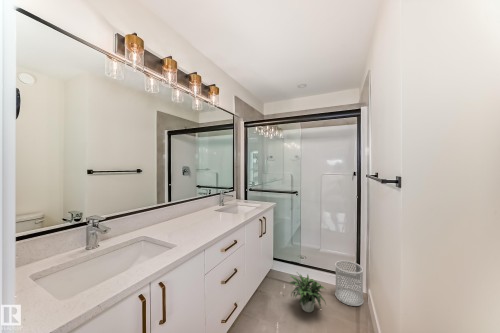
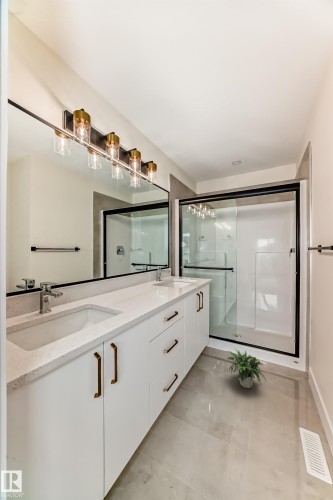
wastebasket: present [335,261,363,306] -> none [273,338,304,384]

